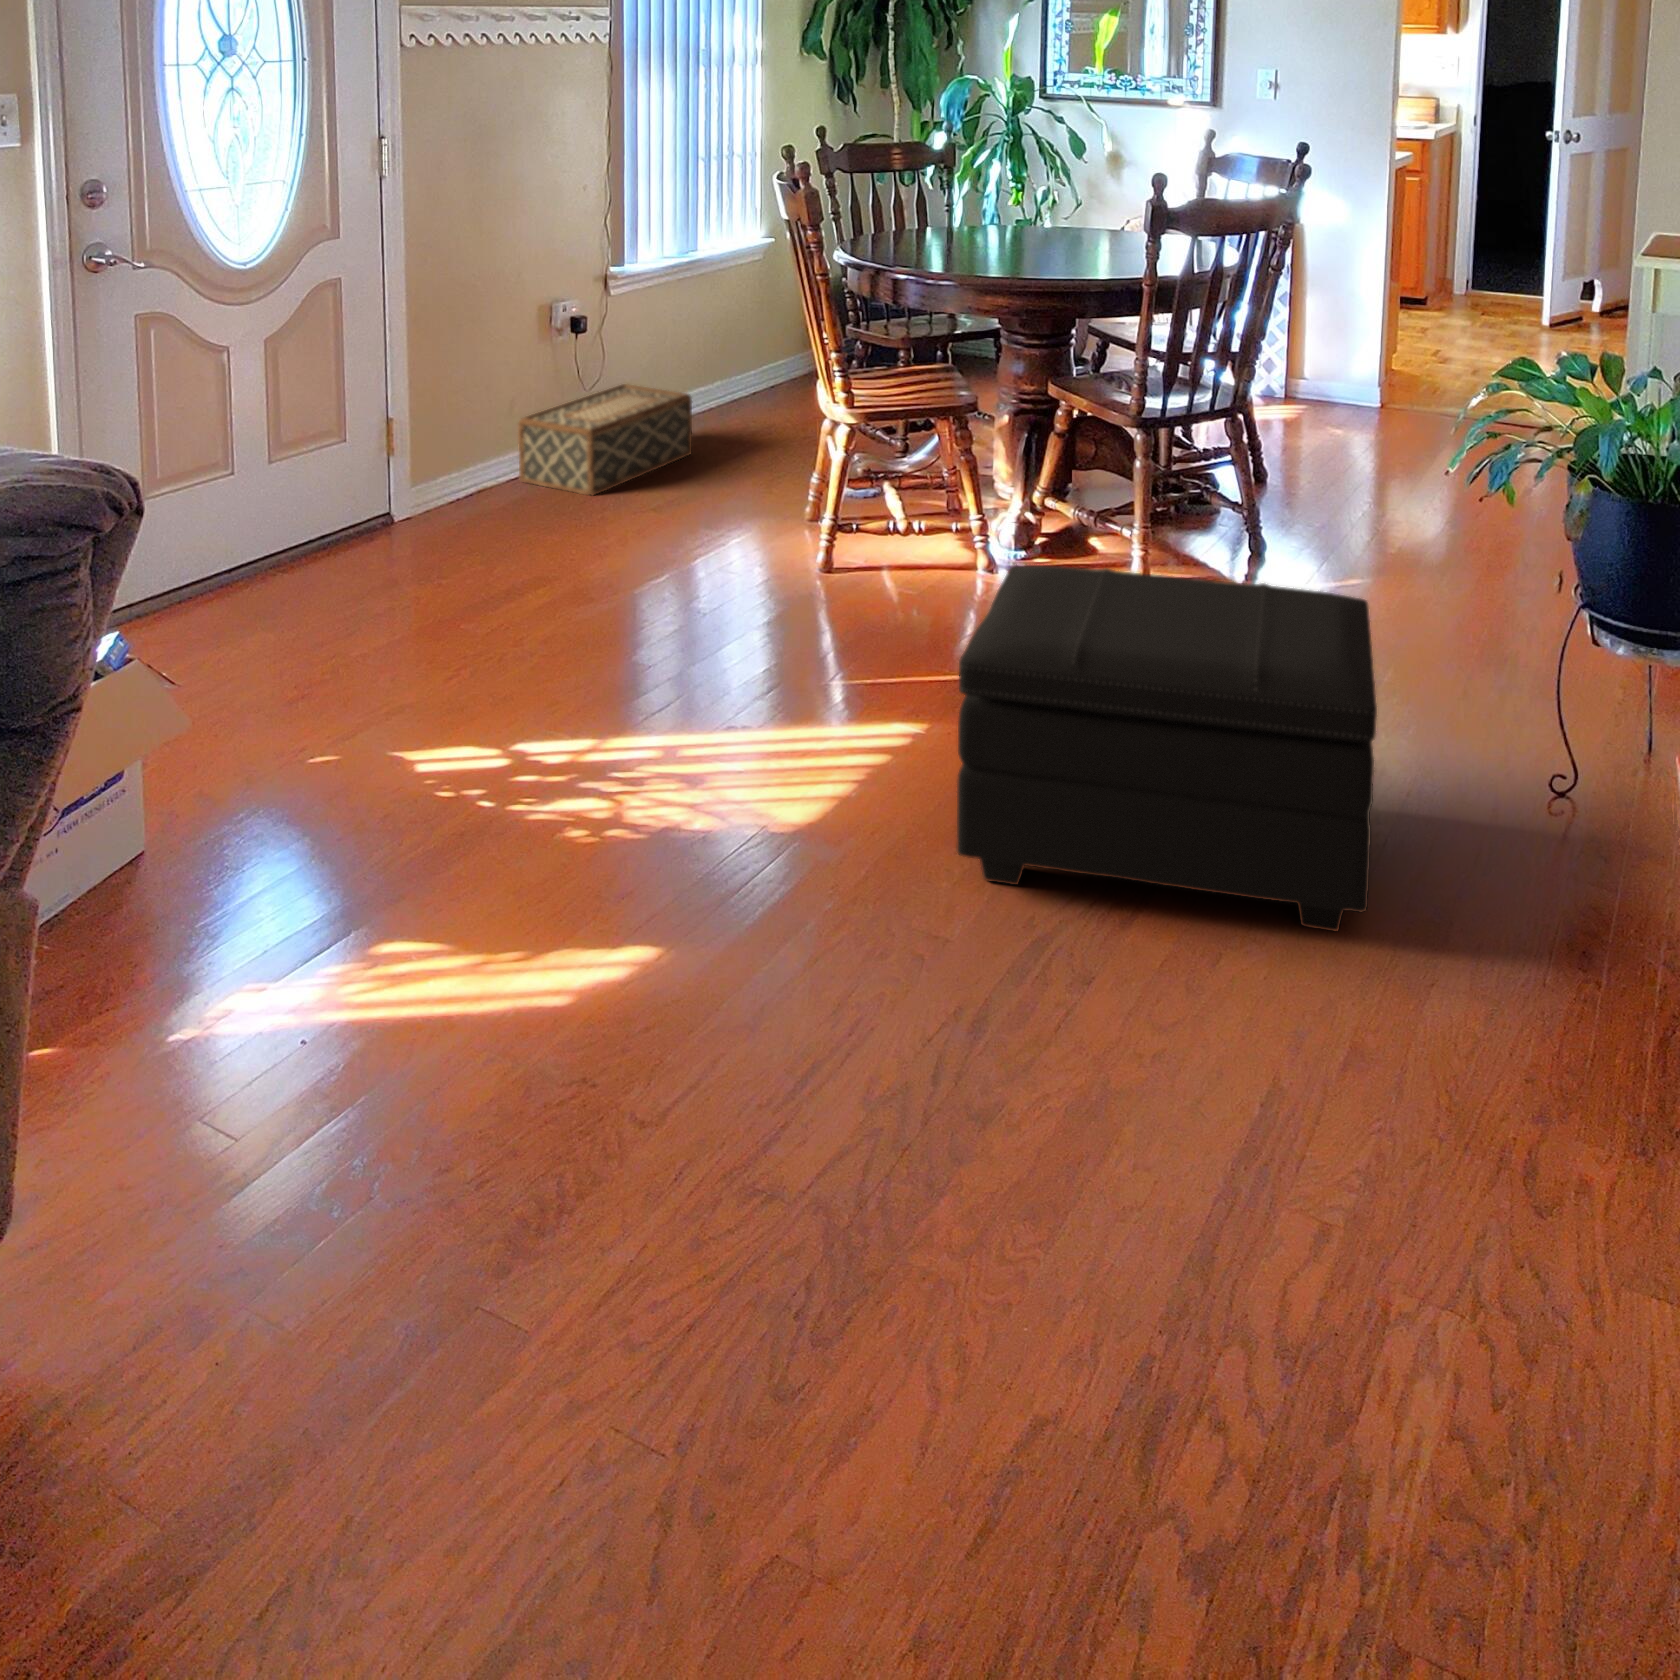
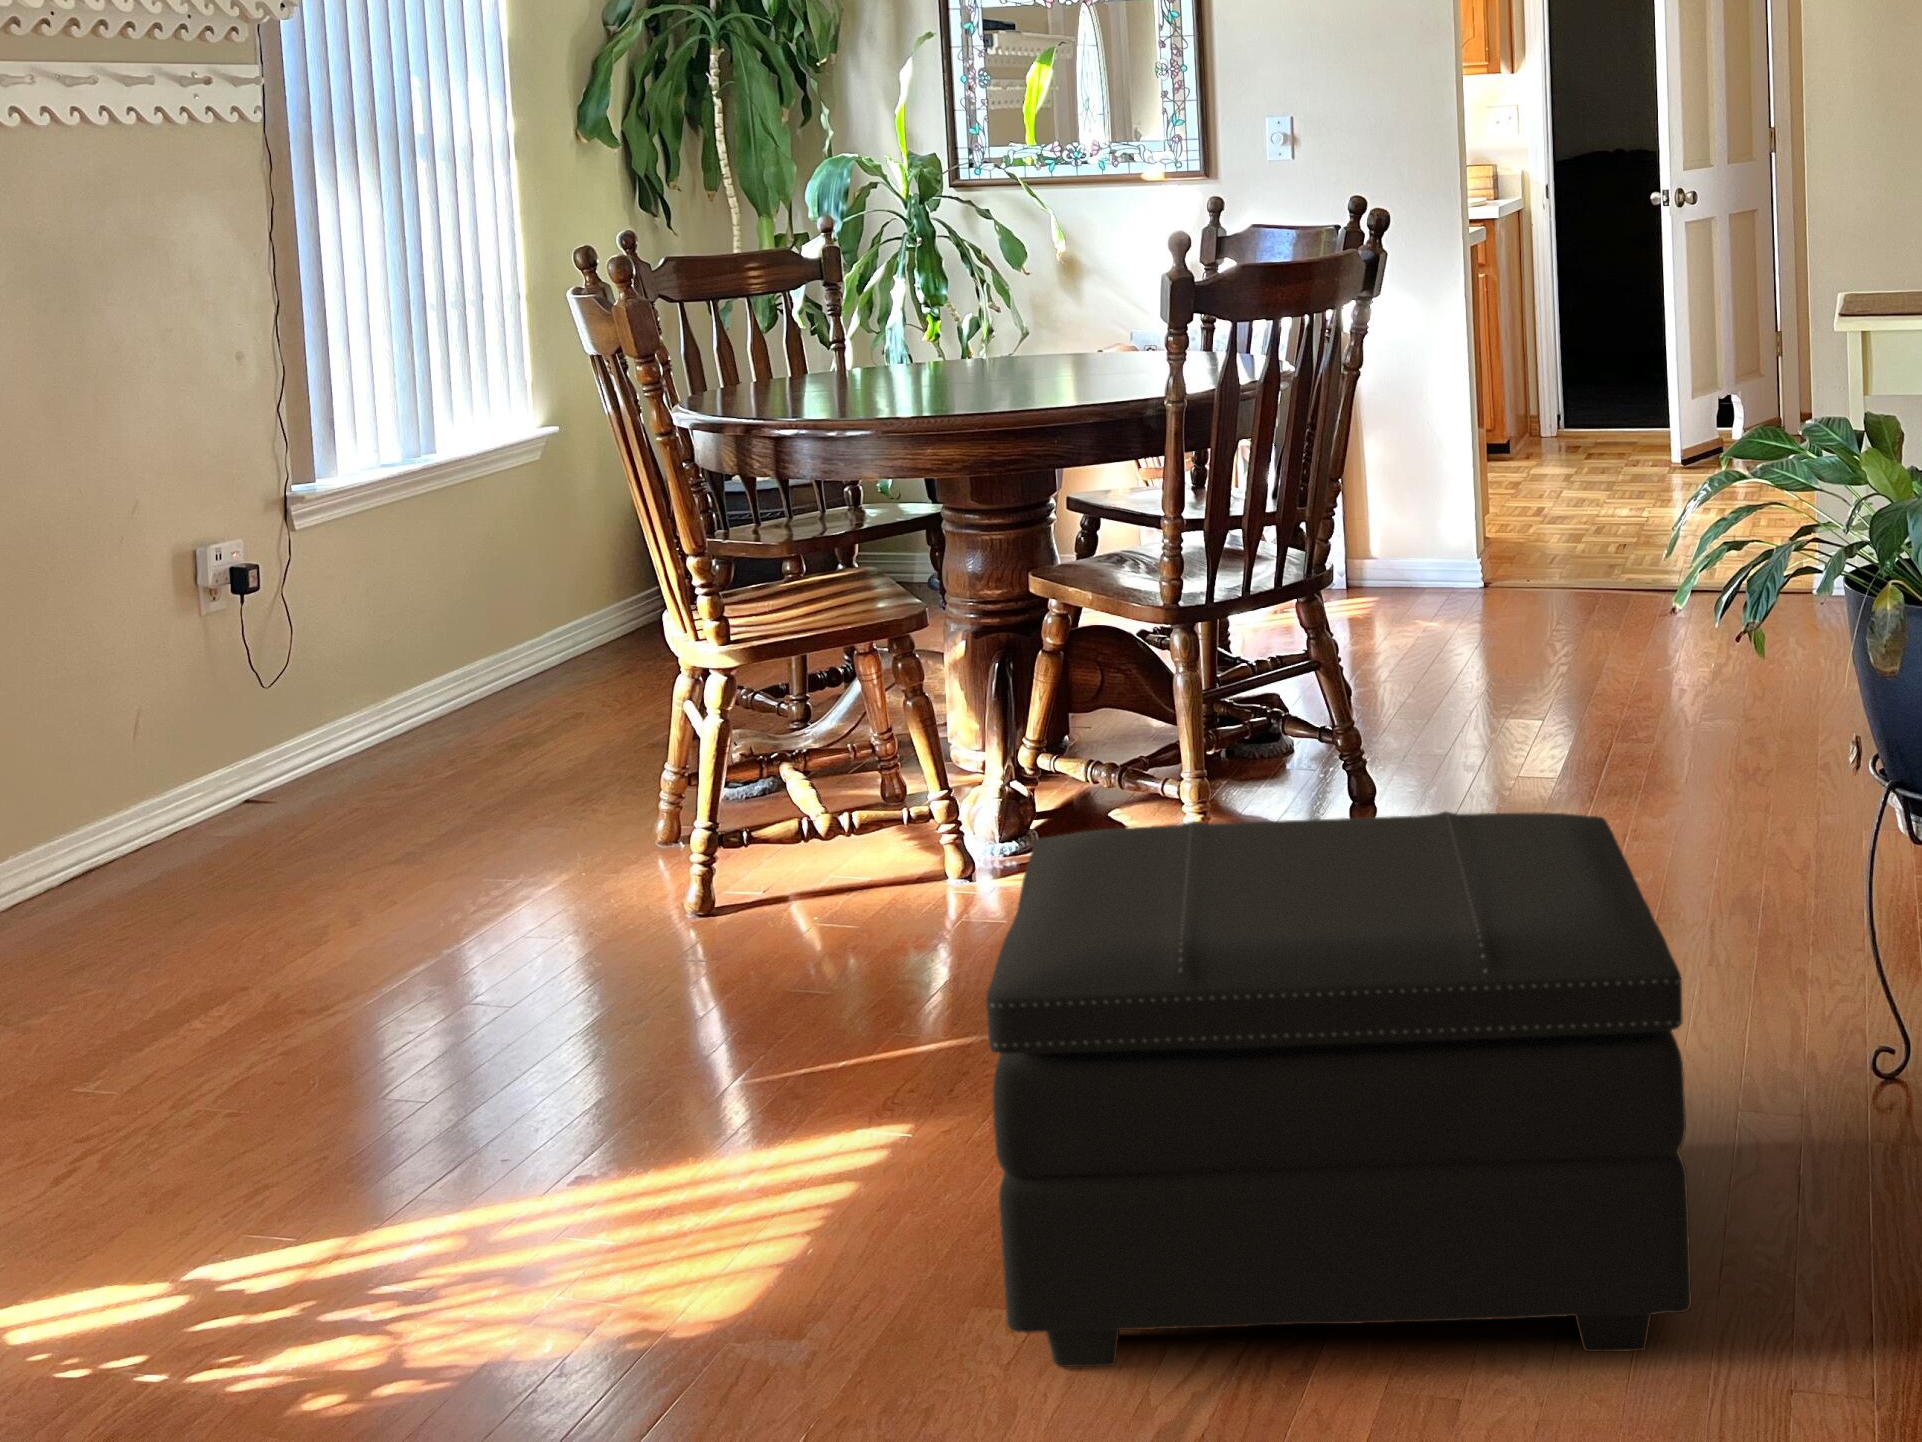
woven basket: present [518,384,692,495] -> none [157,667,457,848]

